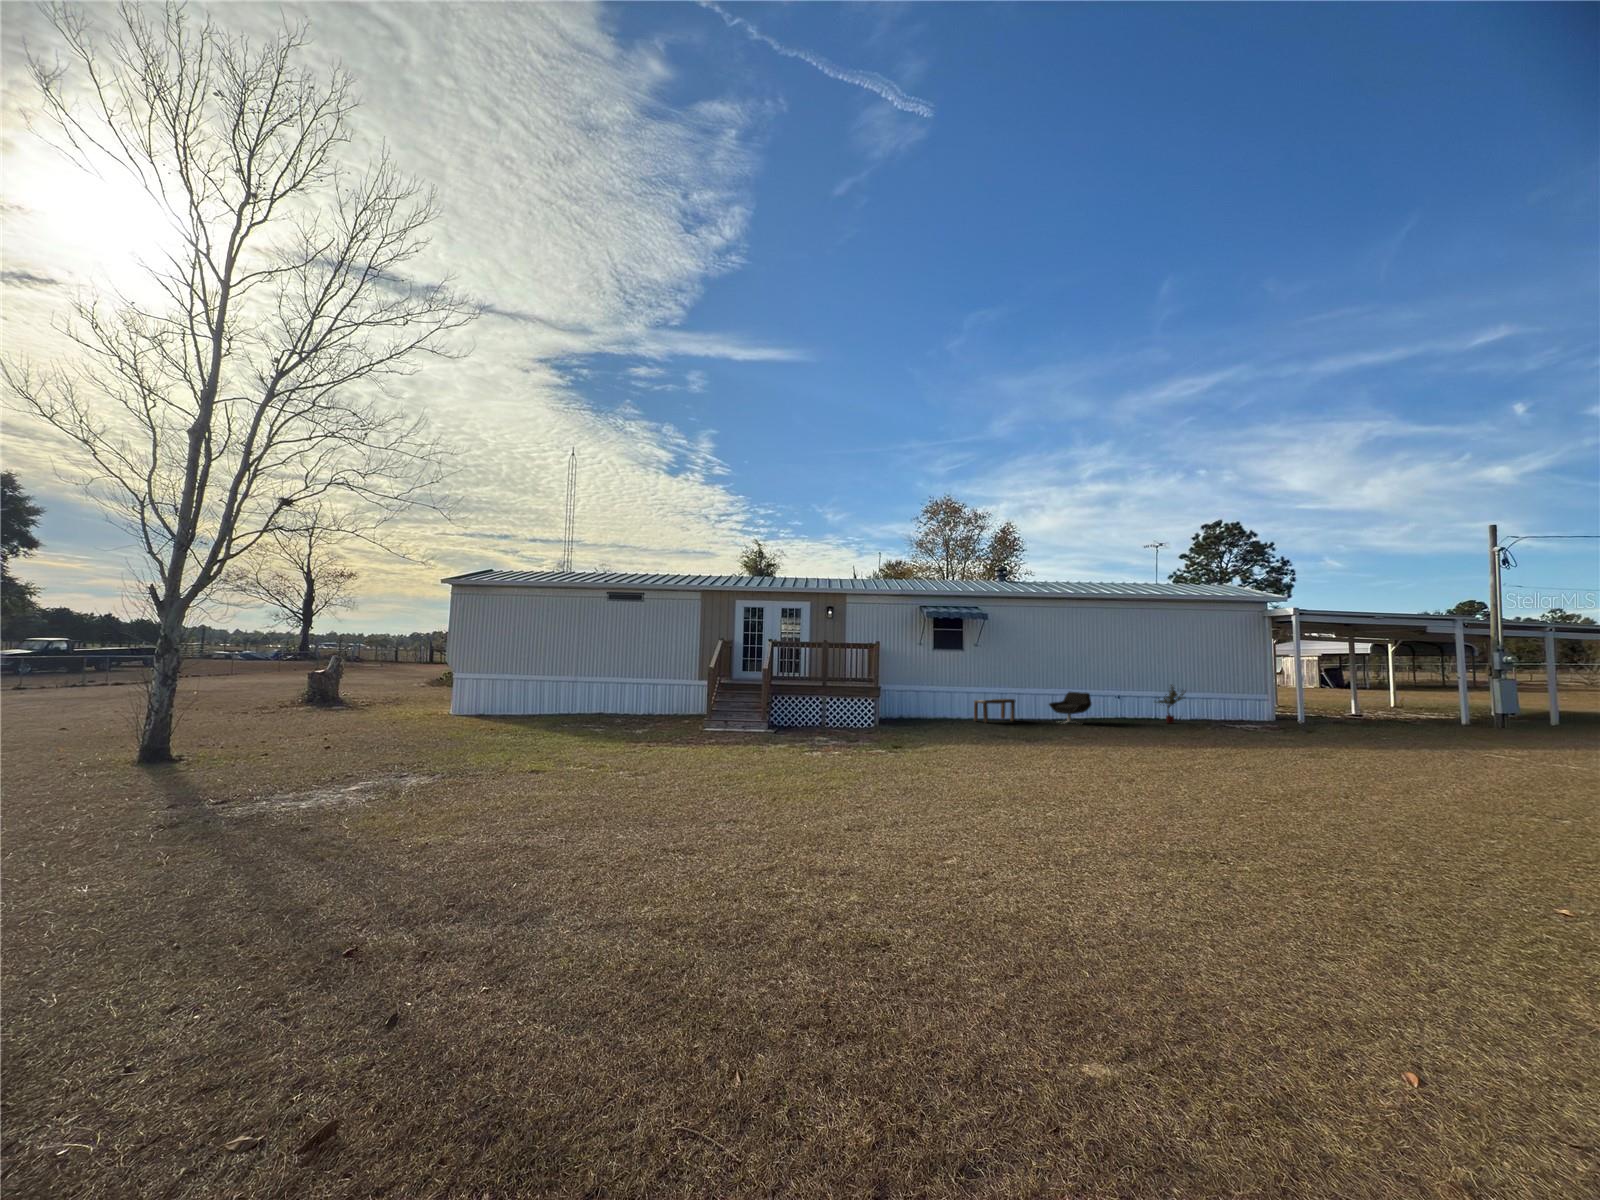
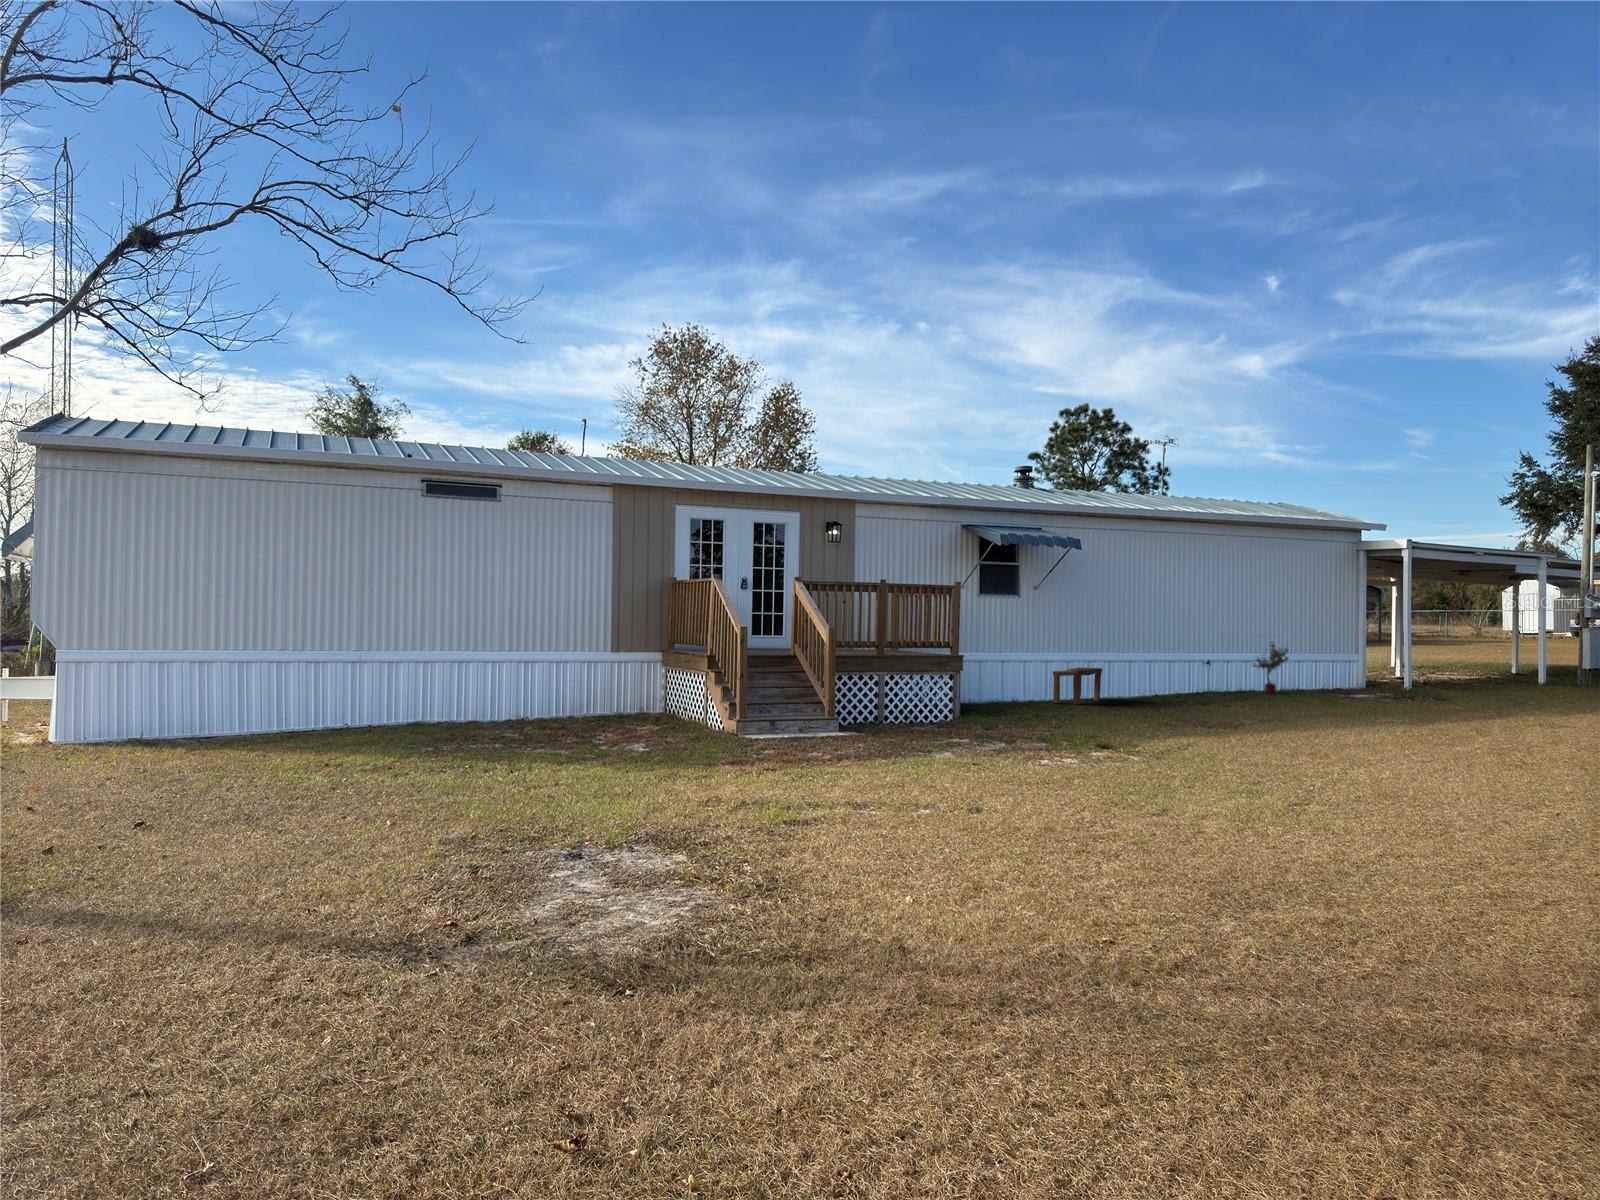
lounge chair: present [1049,692,1091,722] -> none [1143,655,1196,701]

